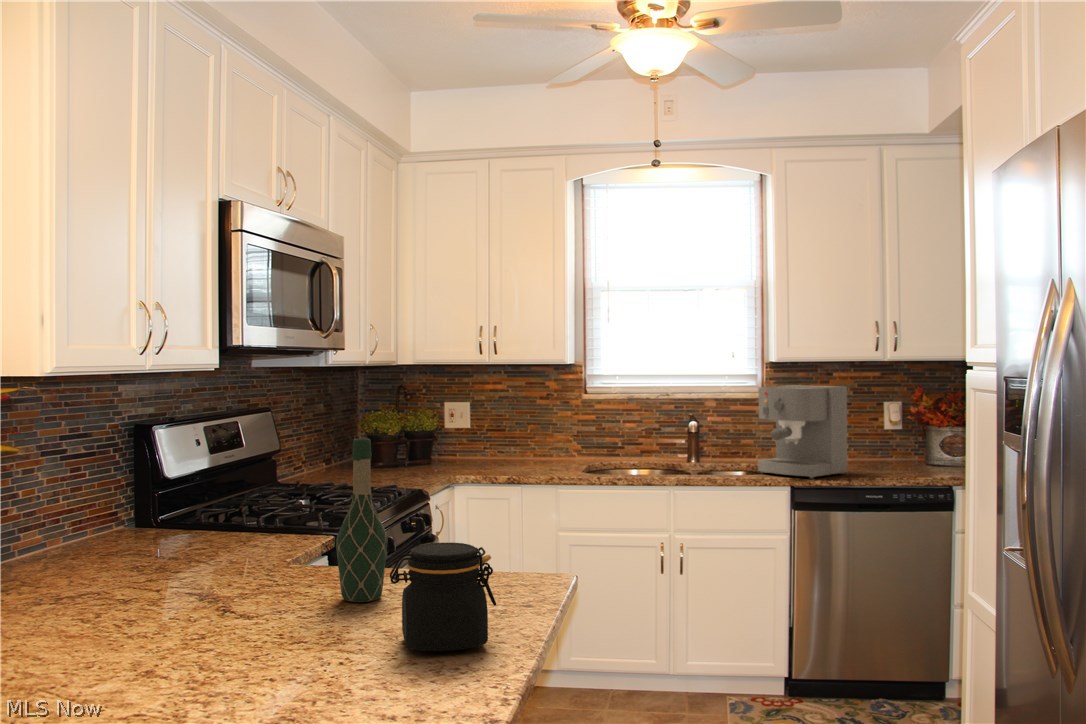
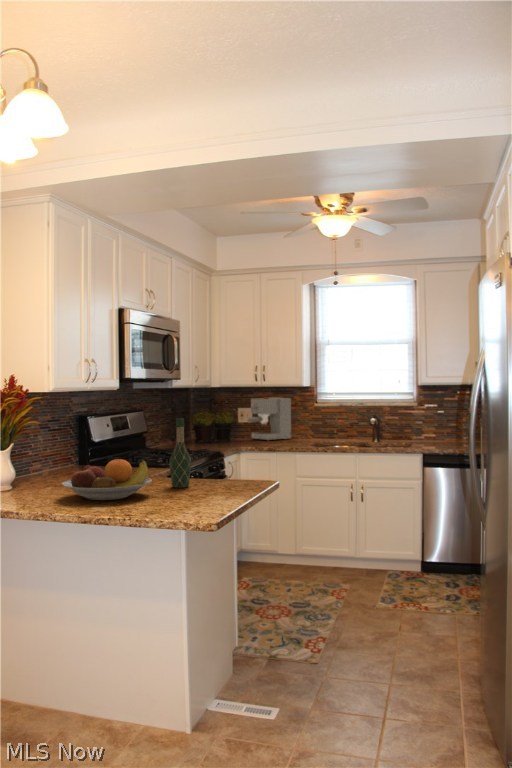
coffee maker: present [758,385,847,479] -> present [248,398,291,440]
jar: present [390,543,496,651] -> none [188,459,231,500]
fruit bowl: none [56,547,295,660] -> present [62,459,152,500]

